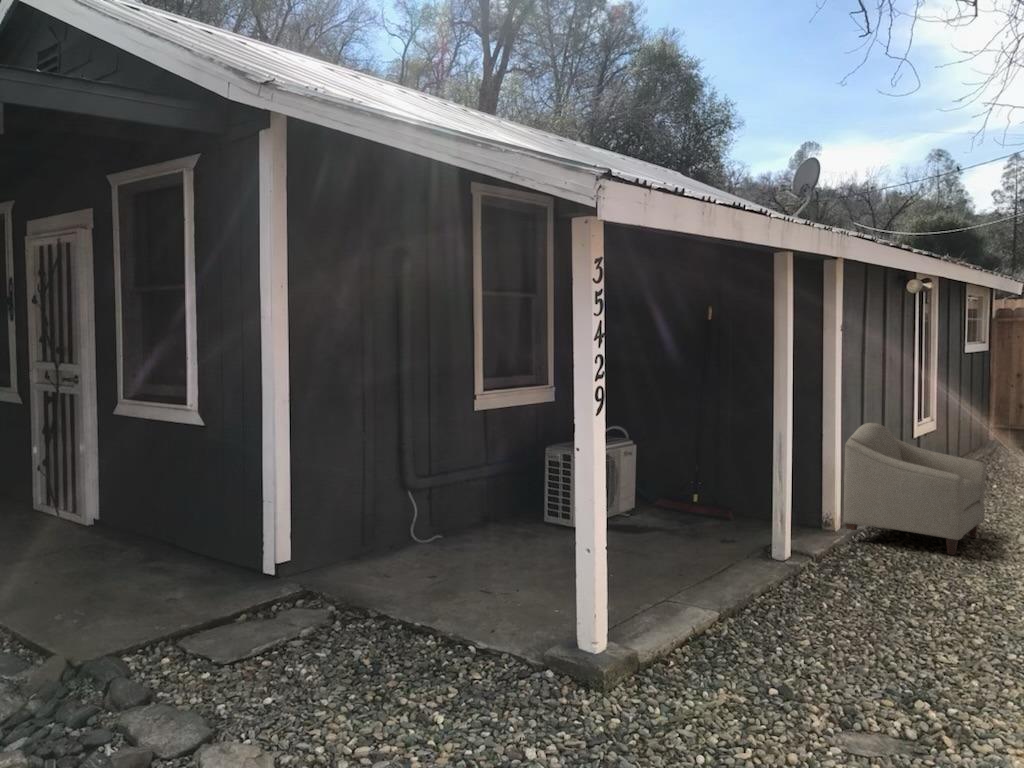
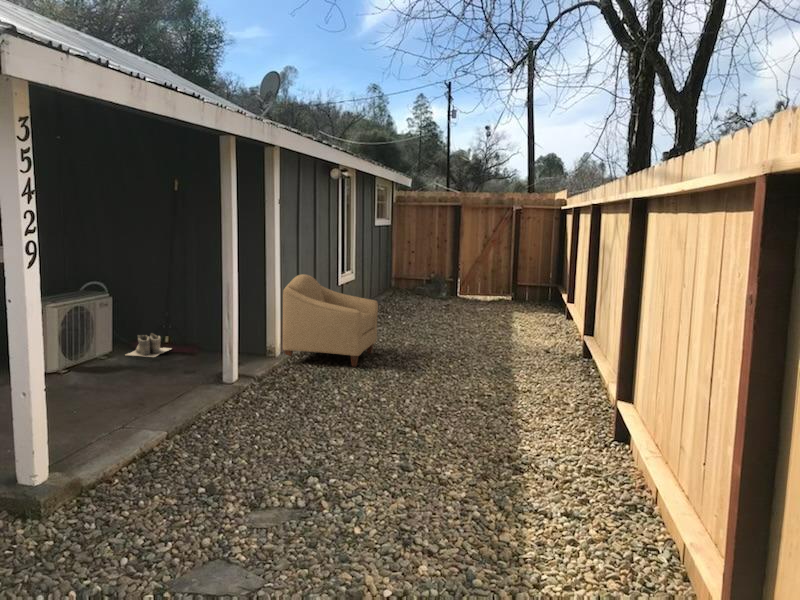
boots: none [647,490,700,519] -> present [127,333,171,357]

